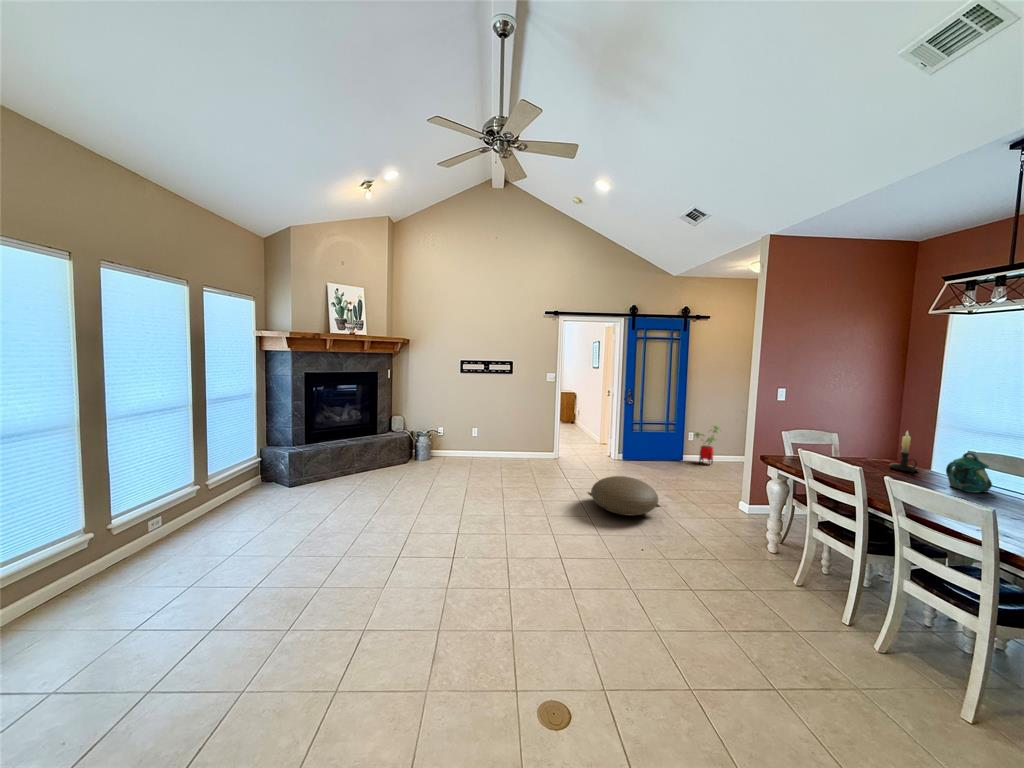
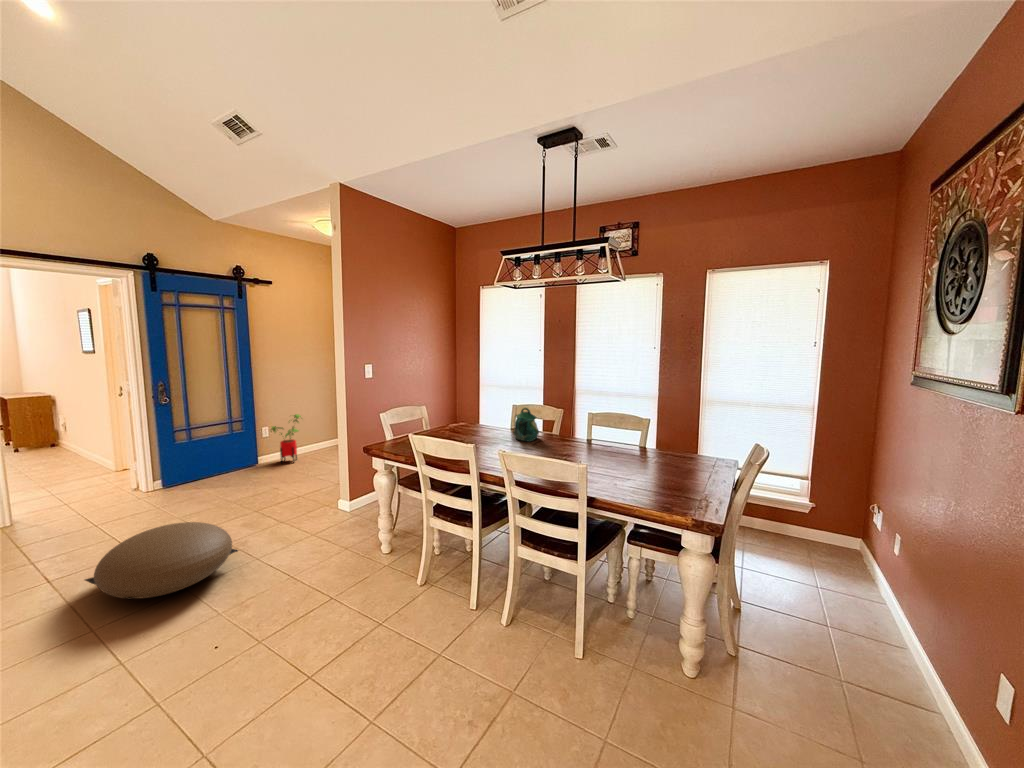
candle holder: present [889,431,918,472] -> none [471,395,491,432]

